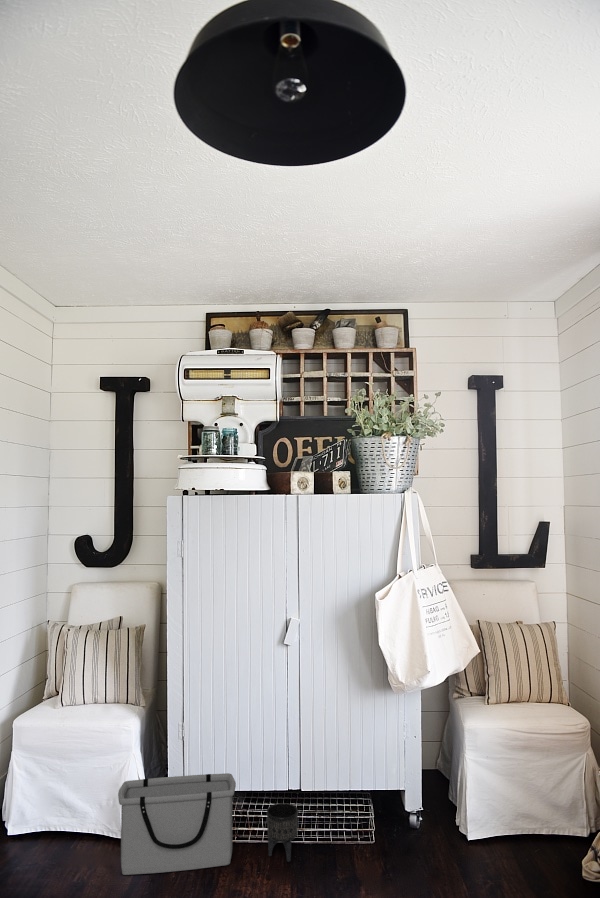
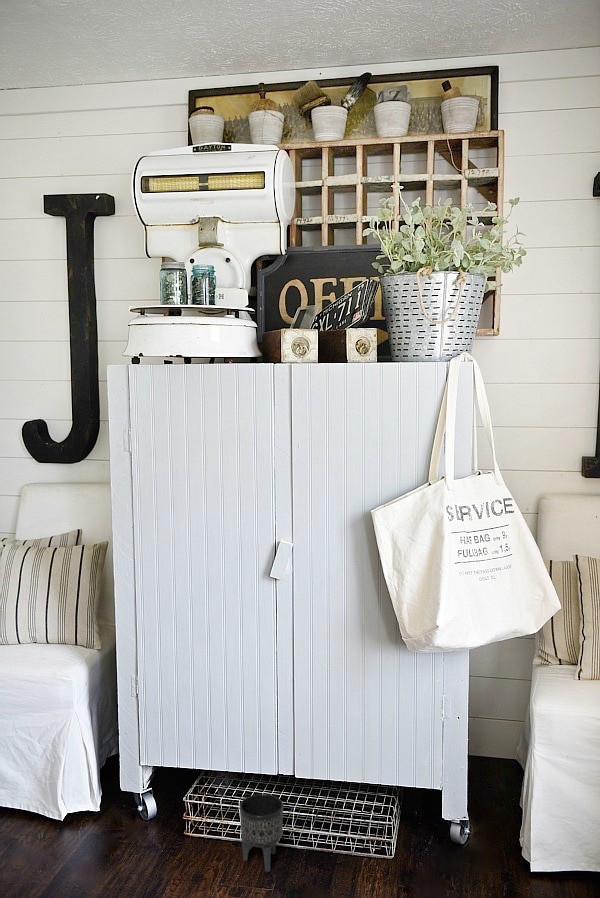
storage bin: present [118,773,236,875] -> none [37,748,199,869]

